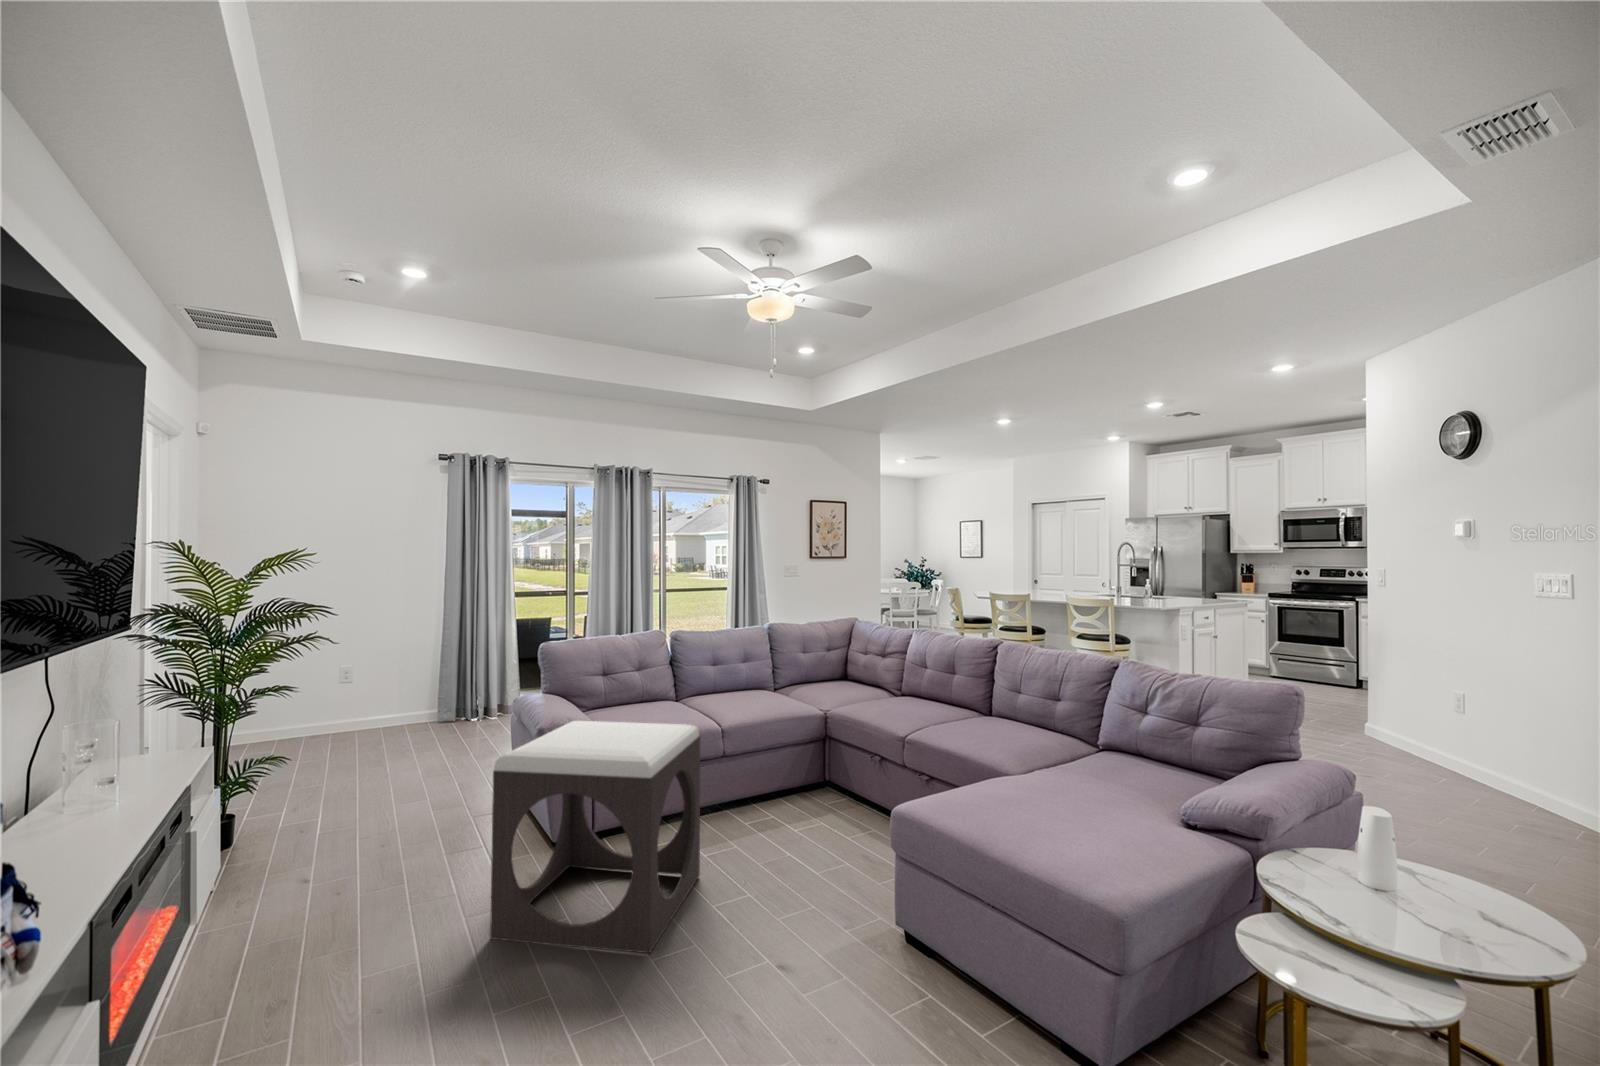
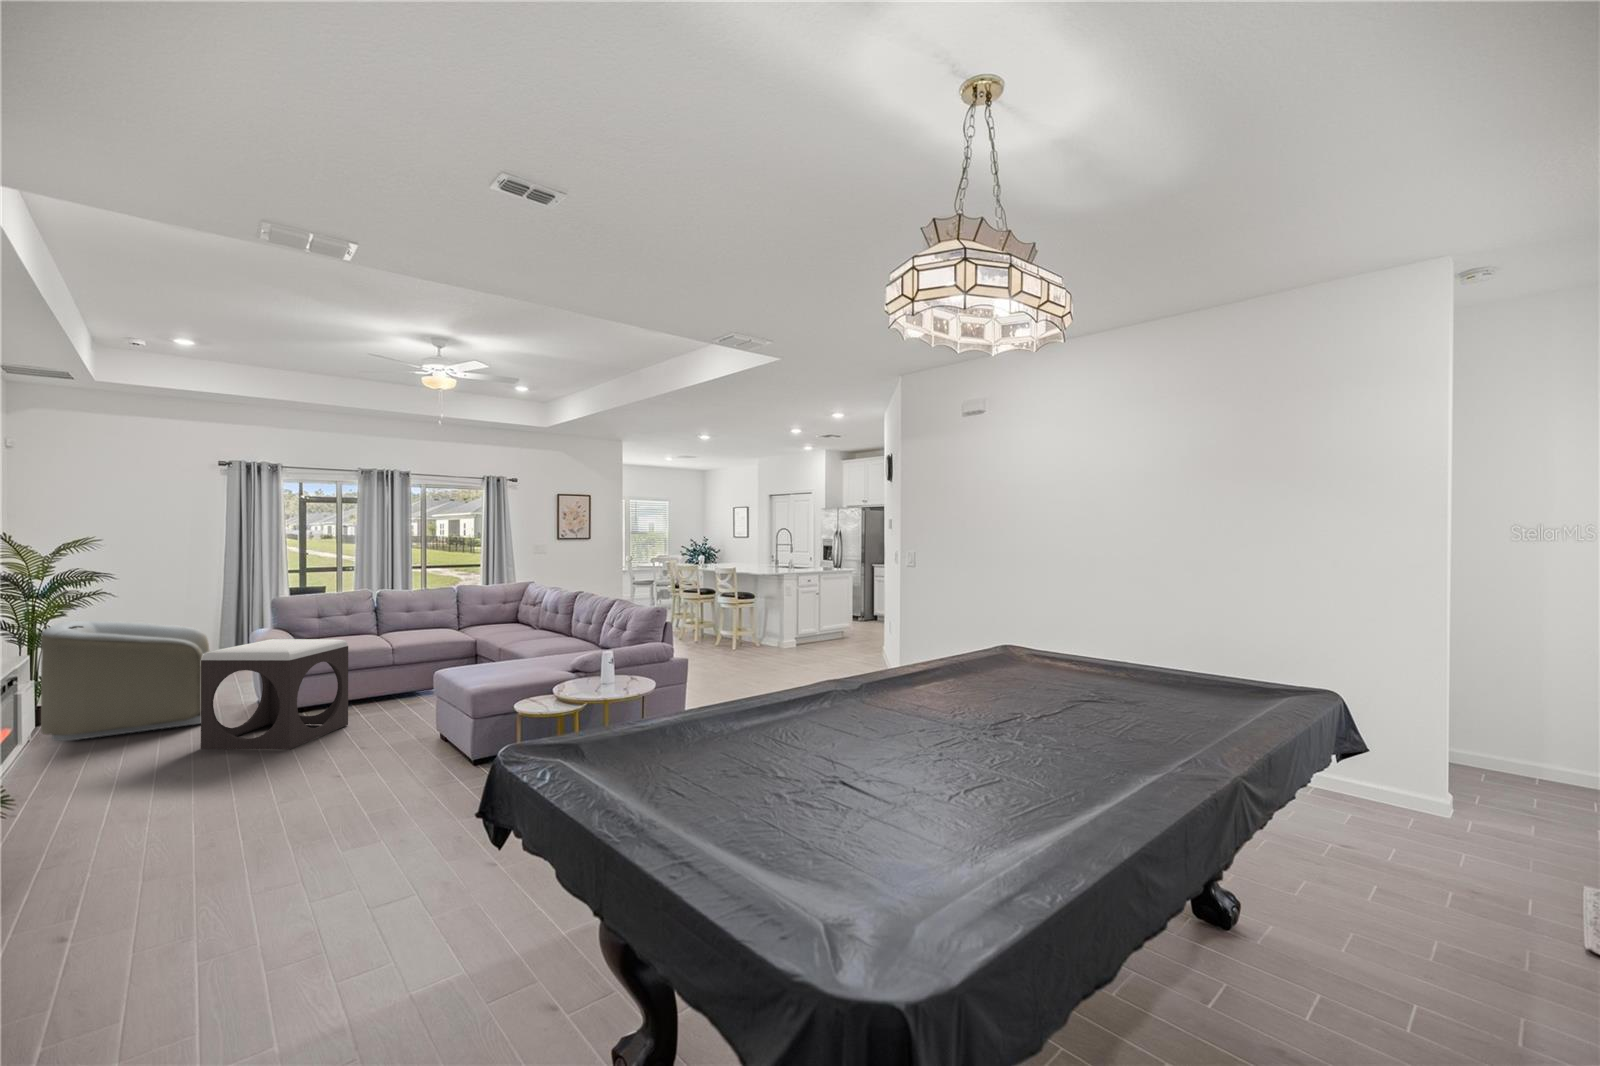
armchair: none [230,680,477,898] -> present [41,621,209,741]

